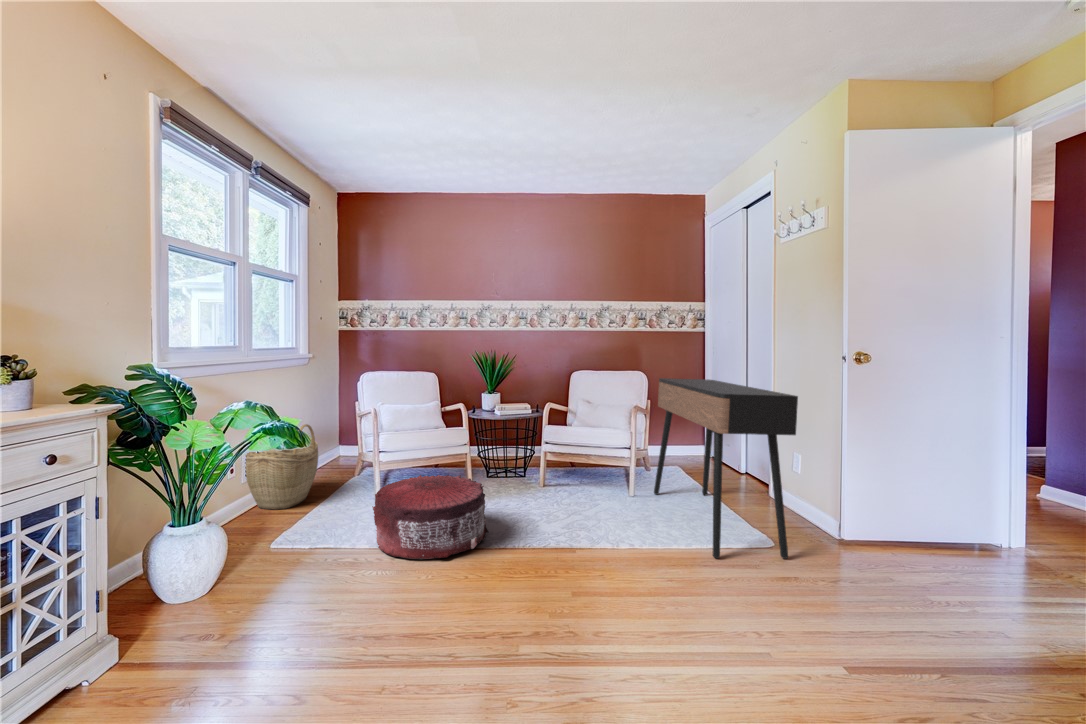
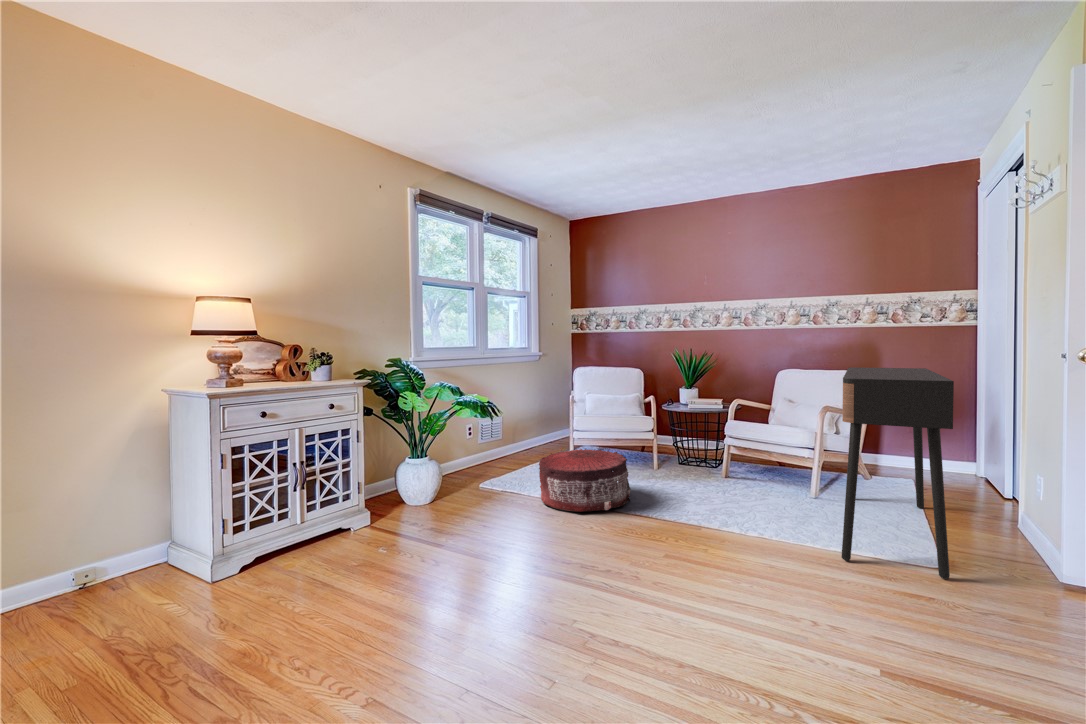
woven basket: present [246,424,318,509] -> none [482,404,533,467]

